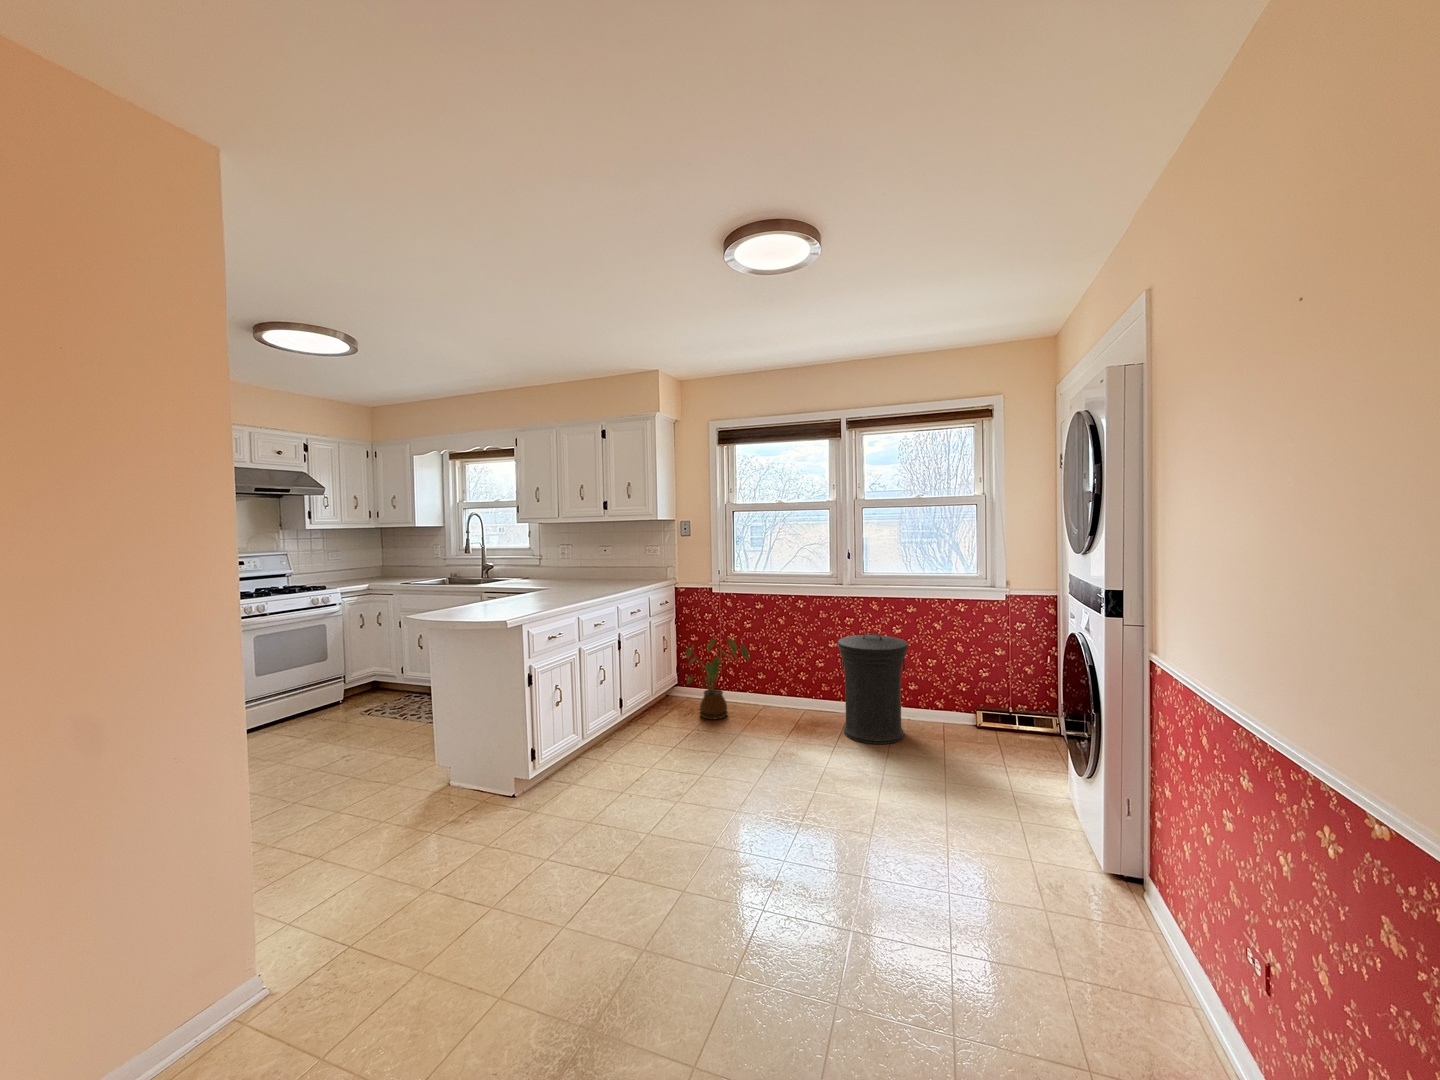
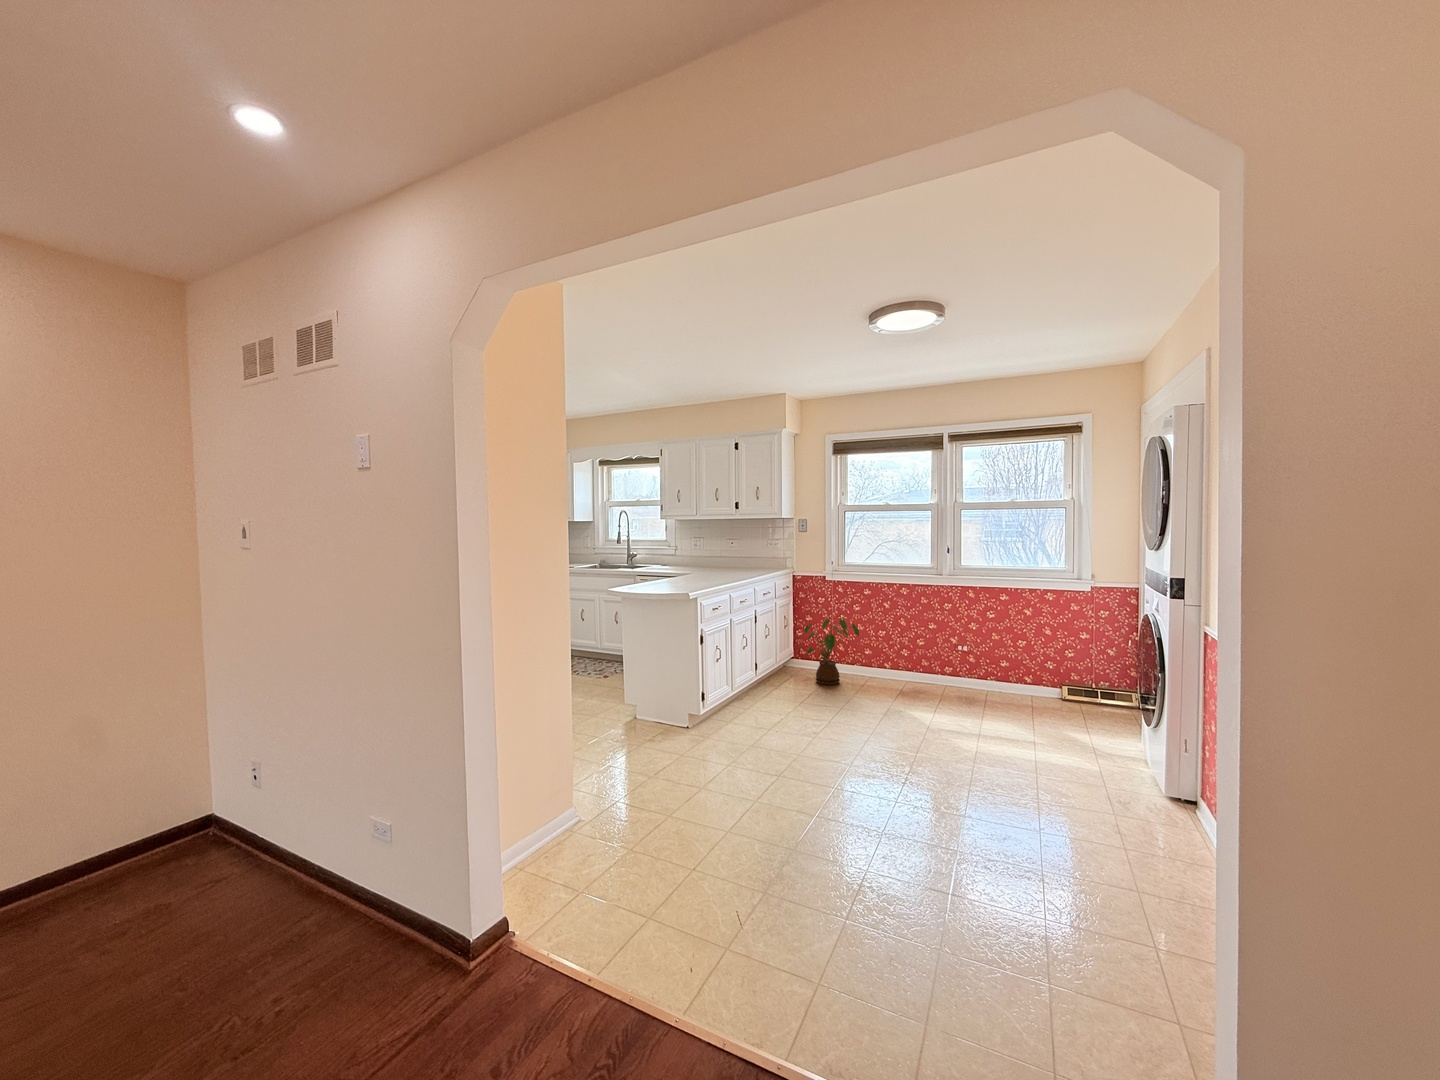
trash can: present [837,634,909,744] -> none [938,617,1001,708]

